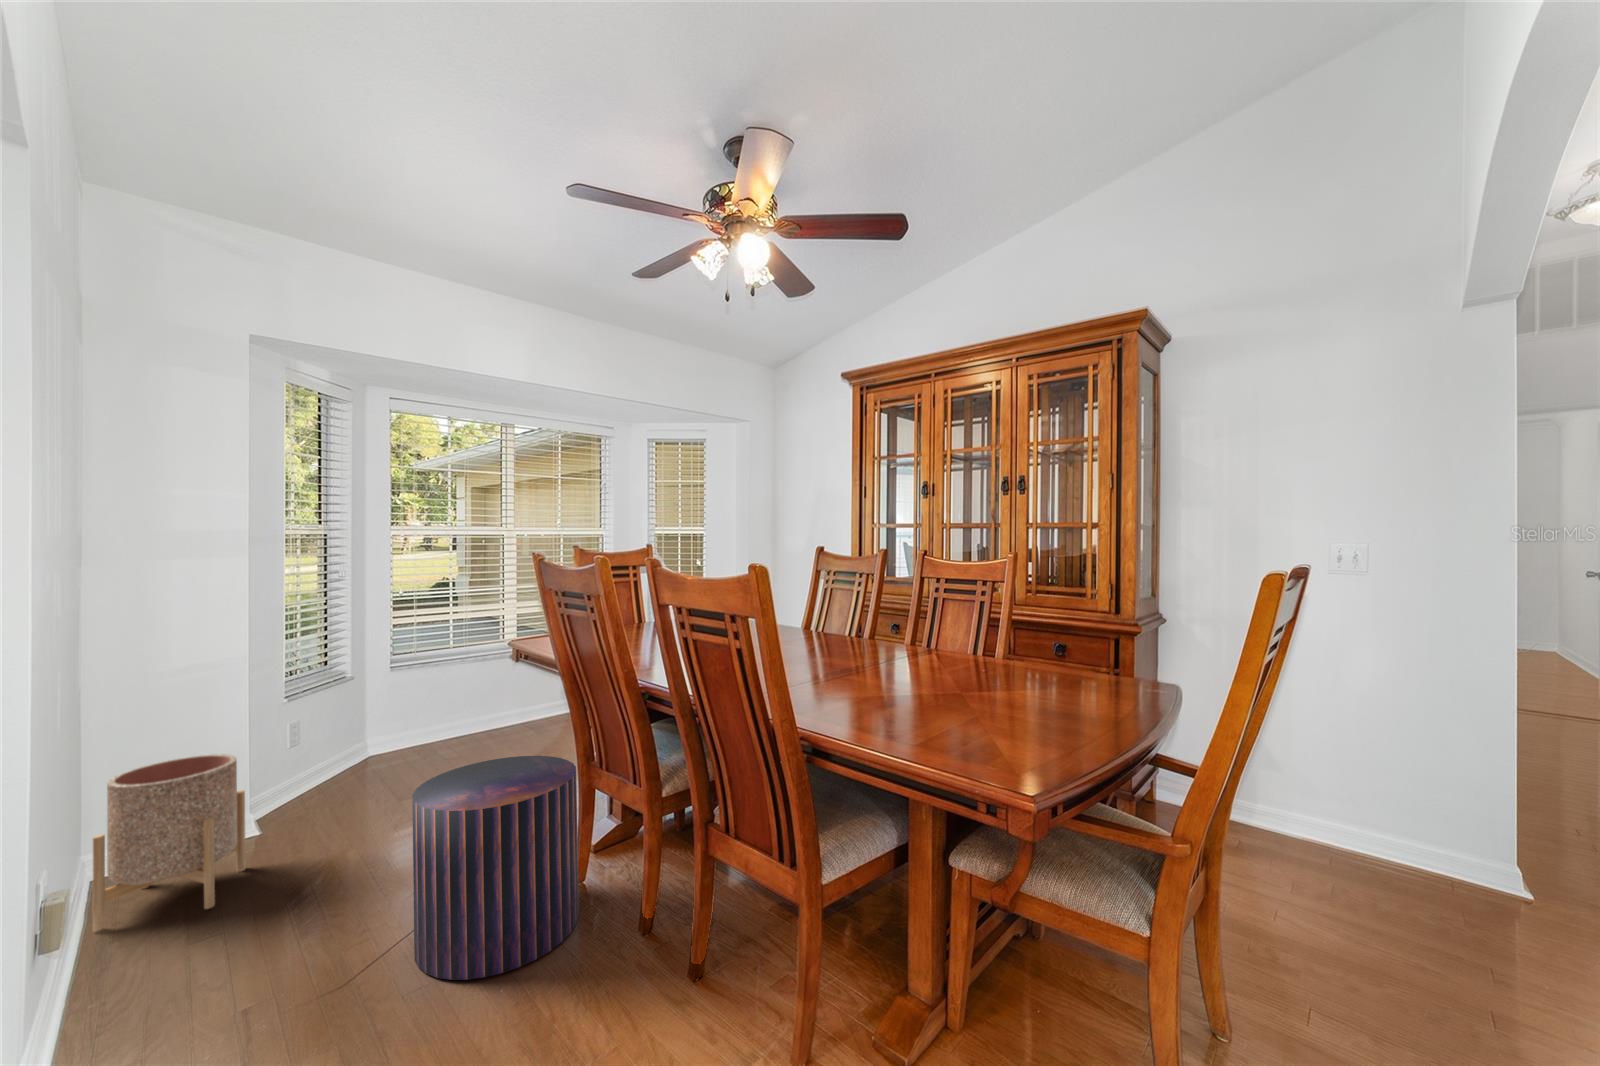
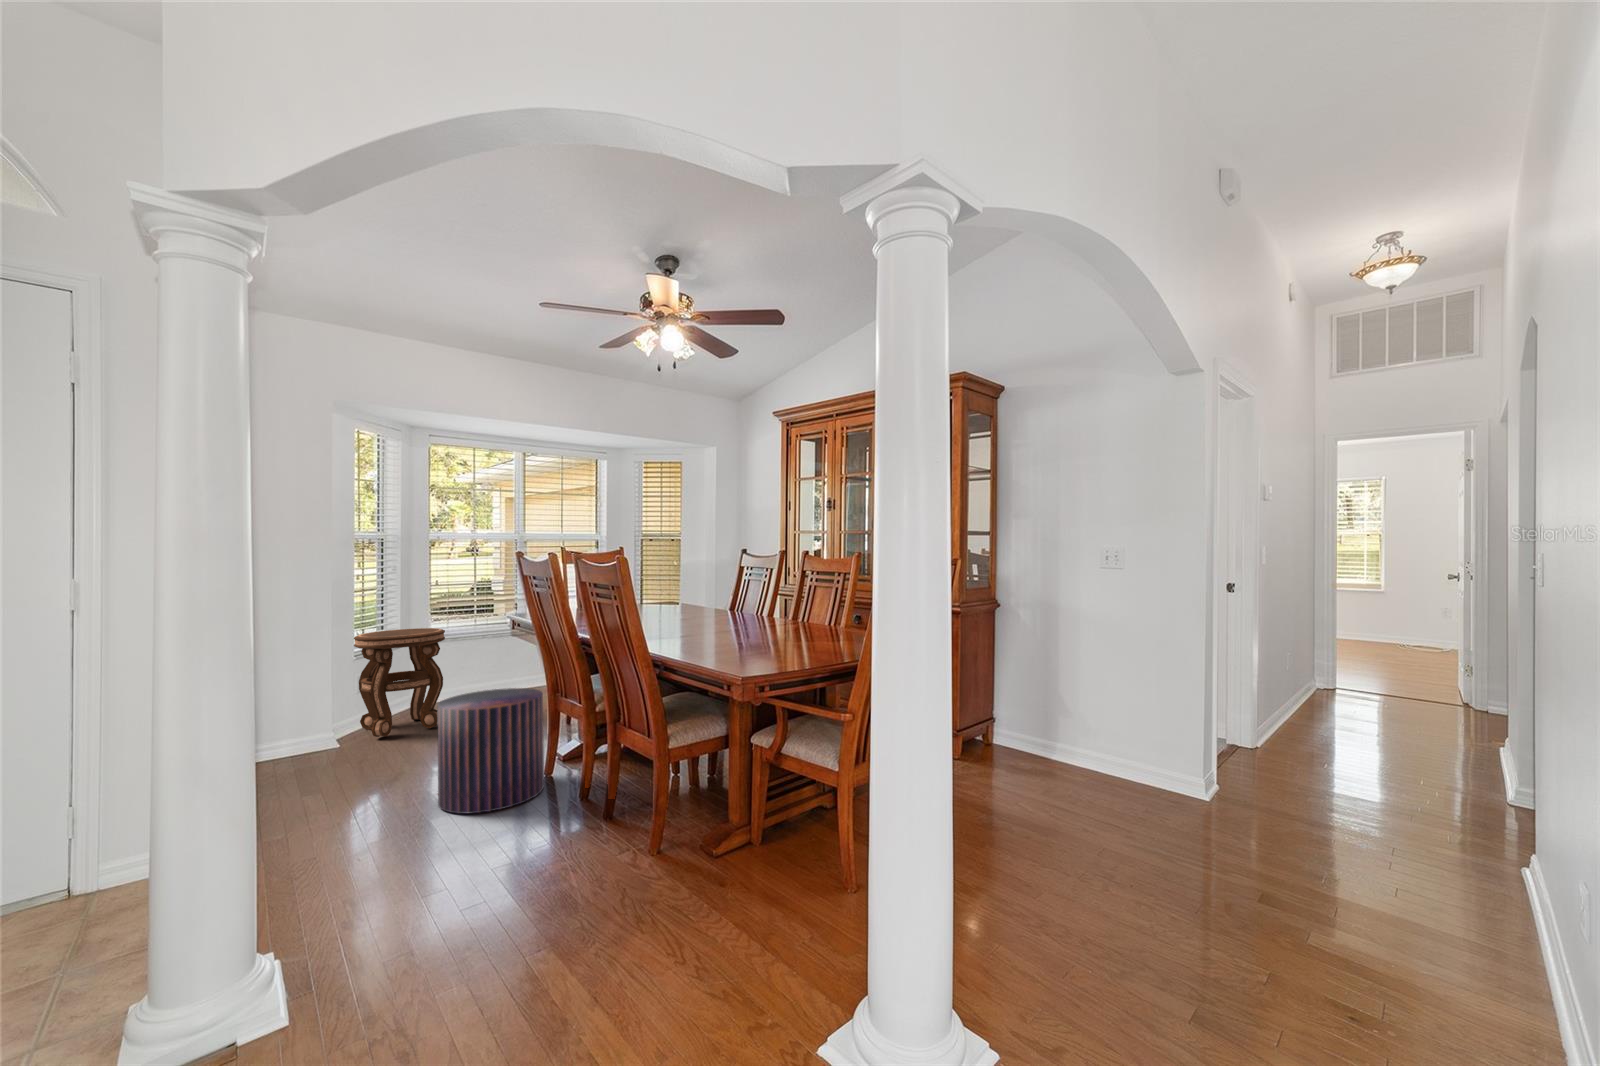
side table: none [281,655,413,814] -> present [354,628,445,737]
planter: present [93,754,246,932] -> none [246,686,333,788]

